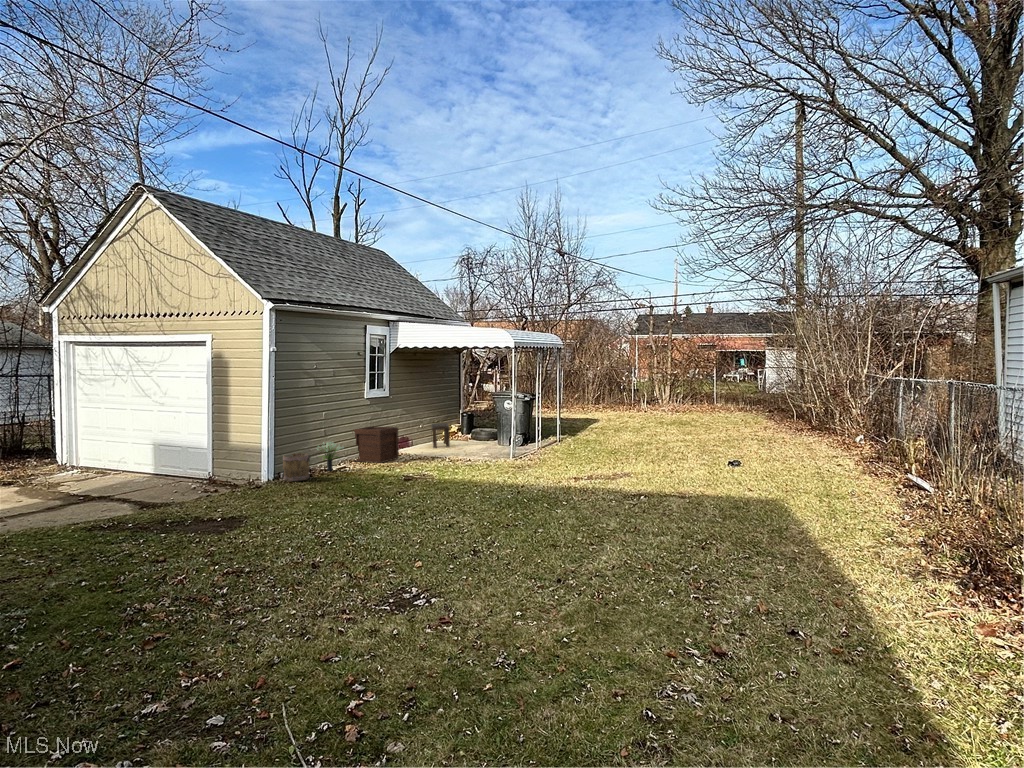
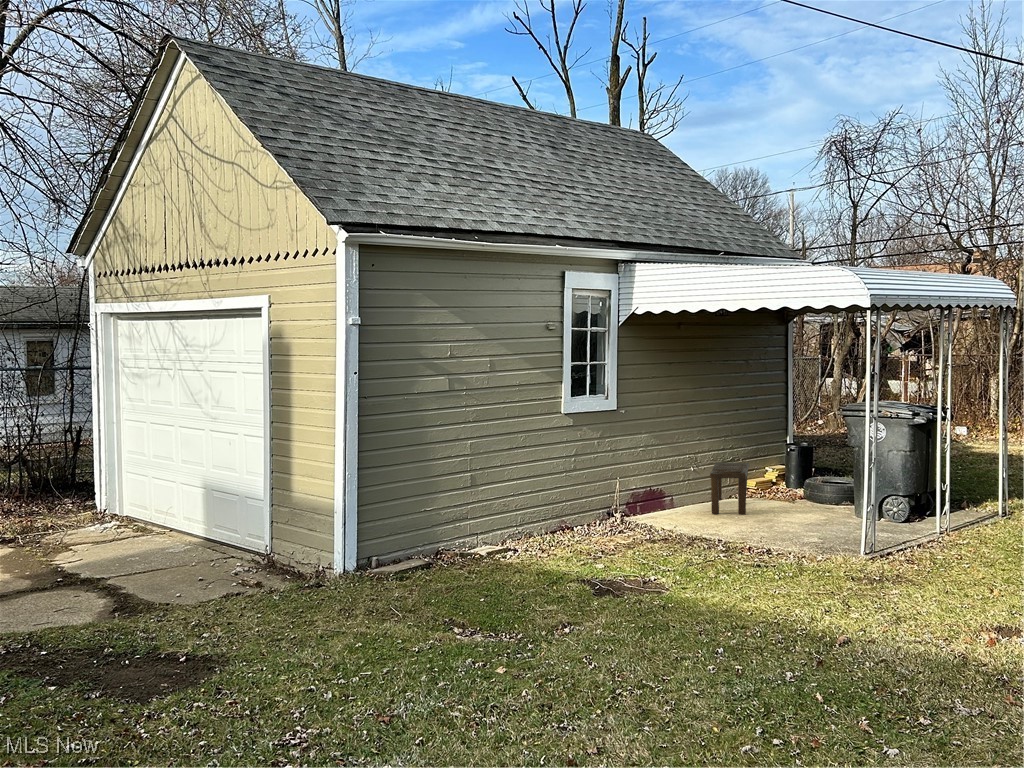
wooden crate: present [353,426,399,463] -> none [533,470,624,549]
potted plant: present [316,442,344,471] -> none [445,503,499,562]
bucket: present [283,453,311,481] -> none [367,525,422,584]

